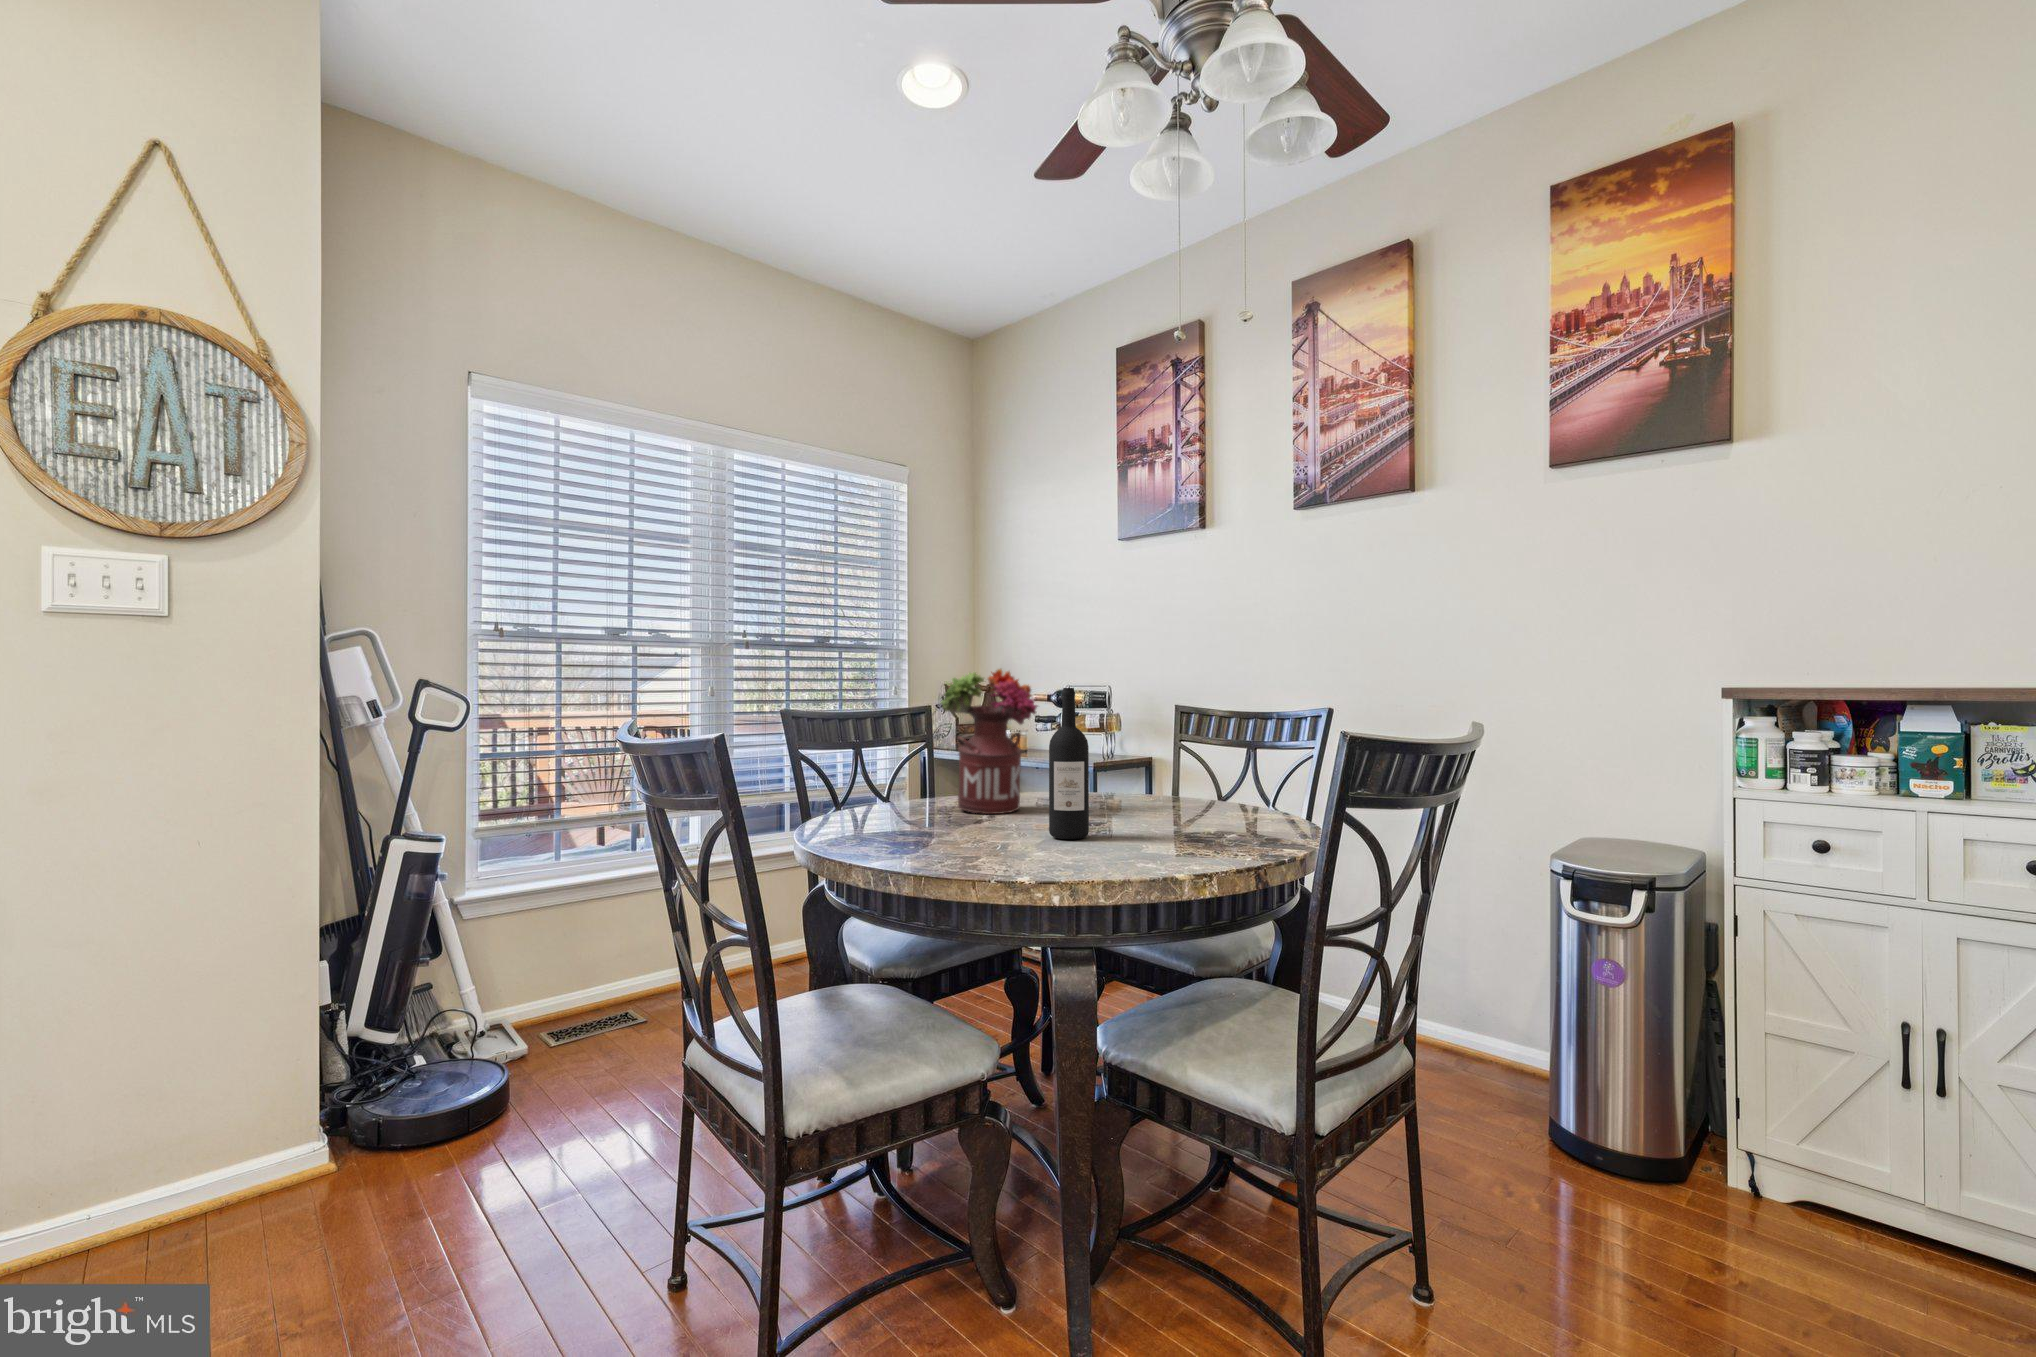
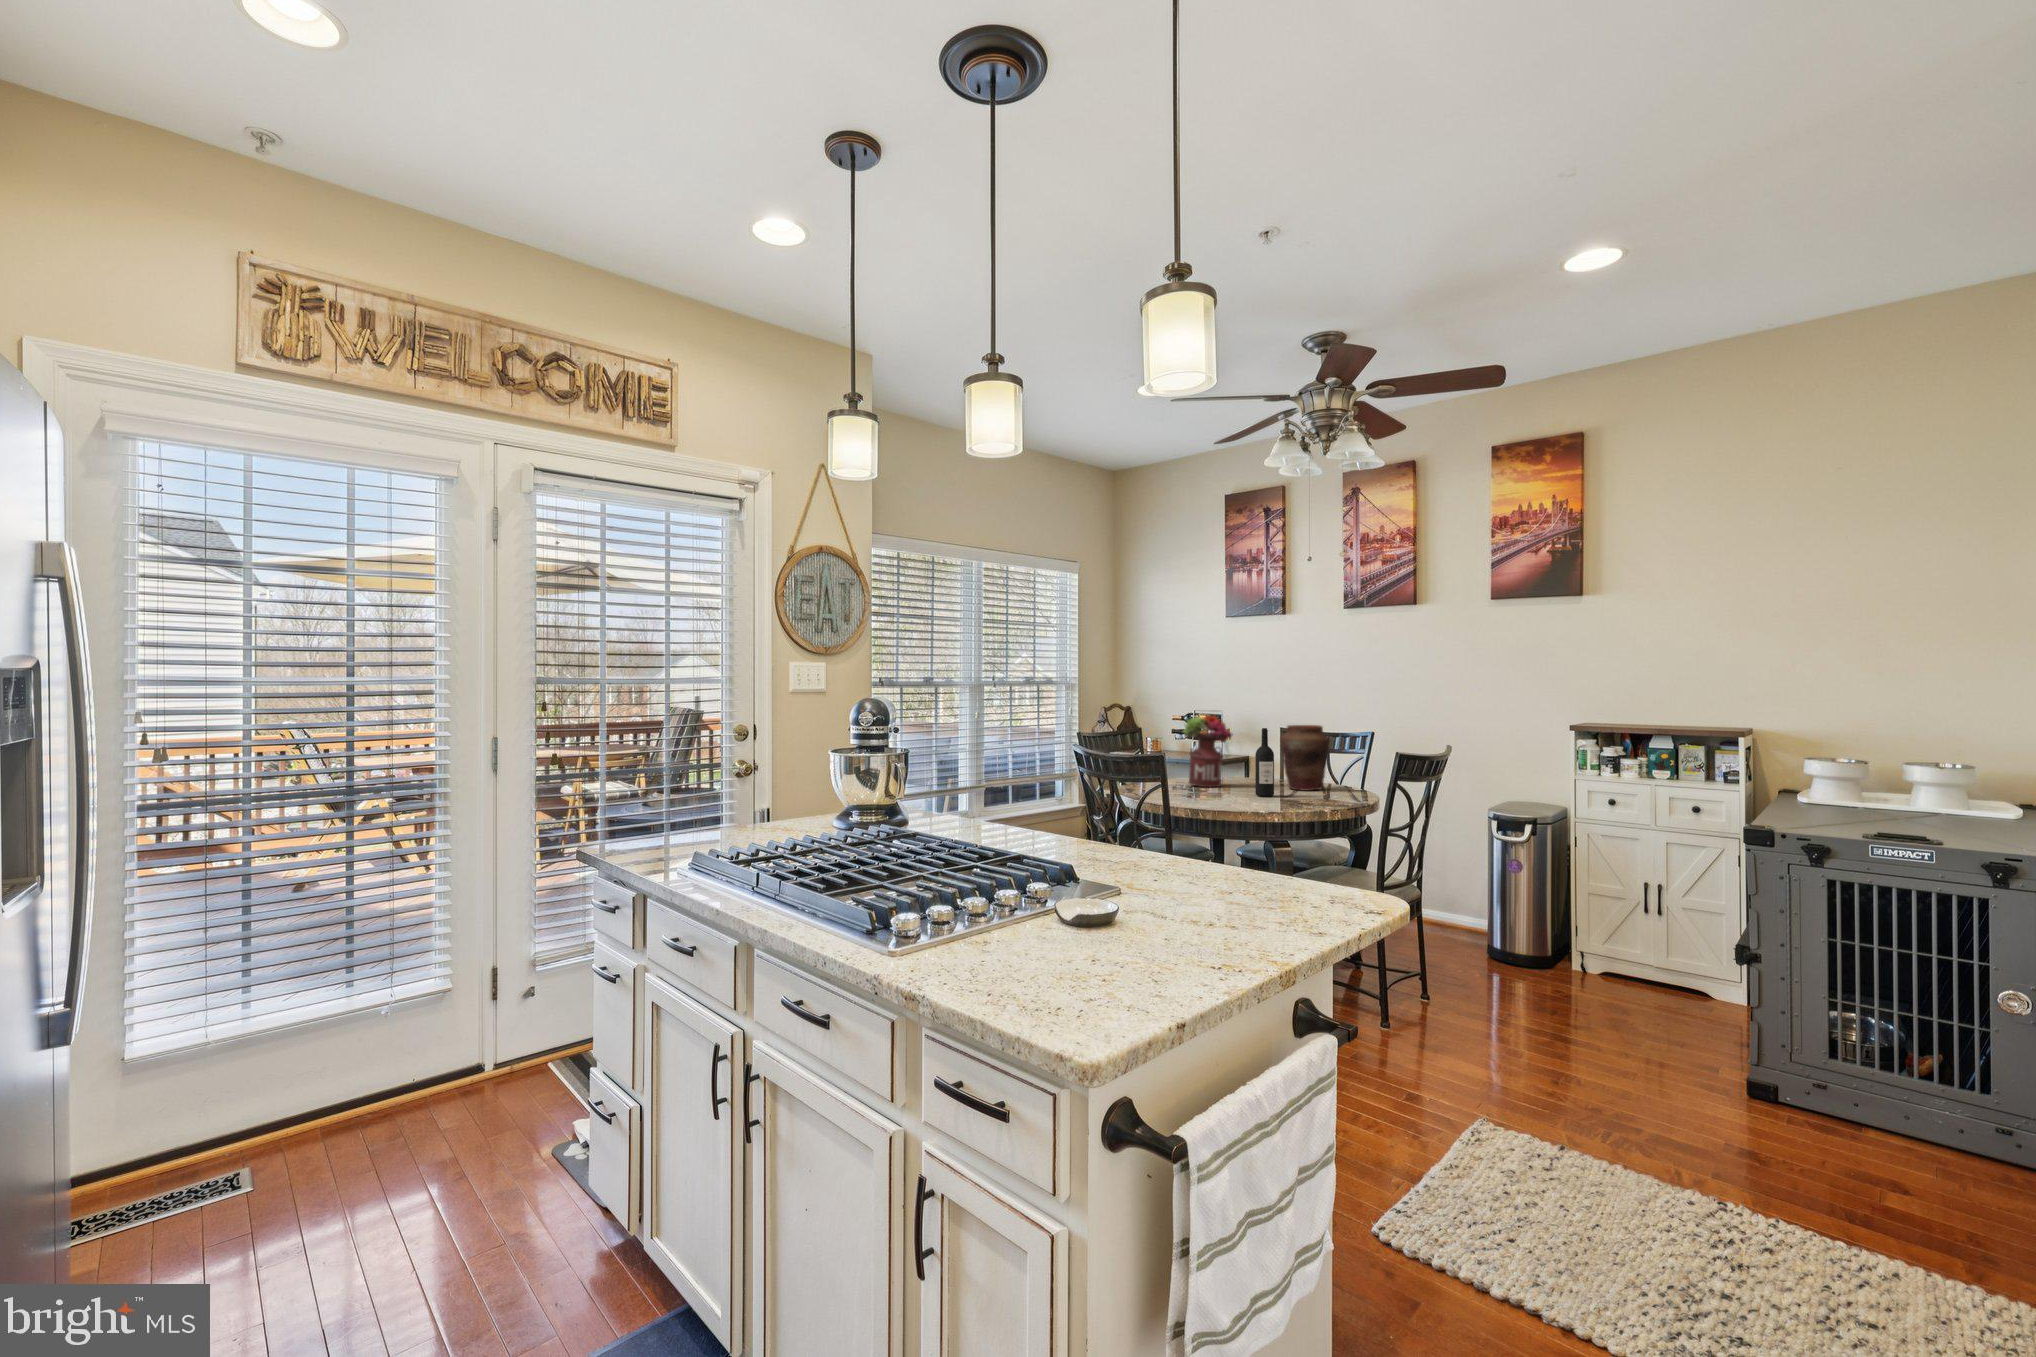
vase: none [1127,687,1227,823] -> present [1281,725,1330,791]

